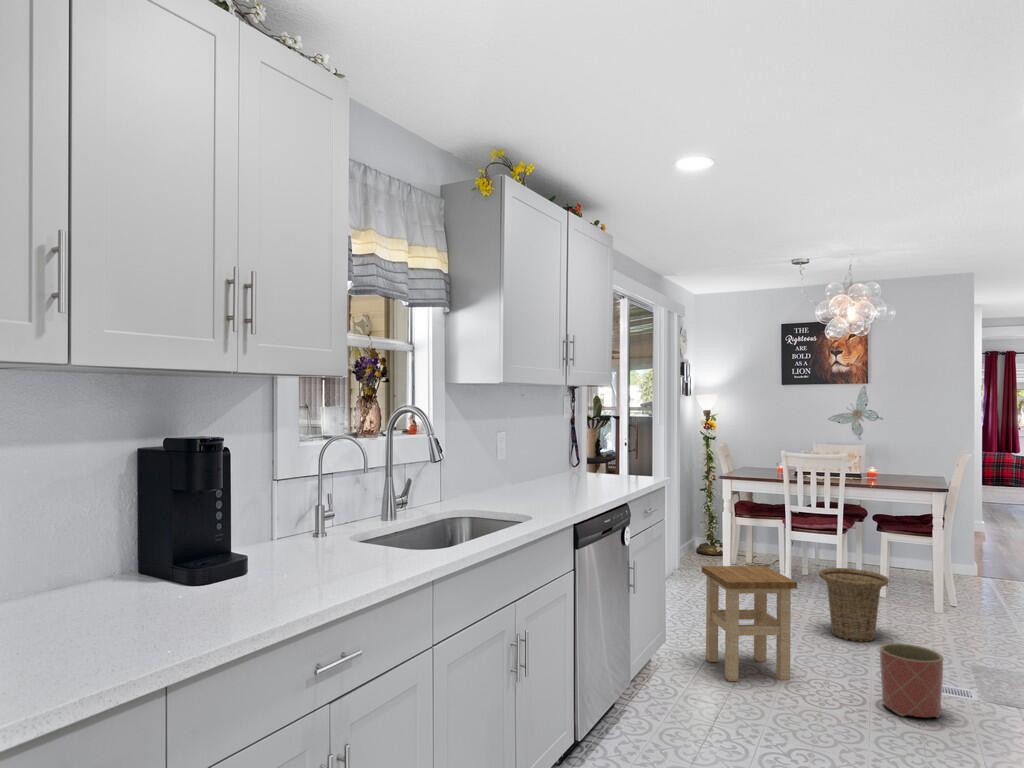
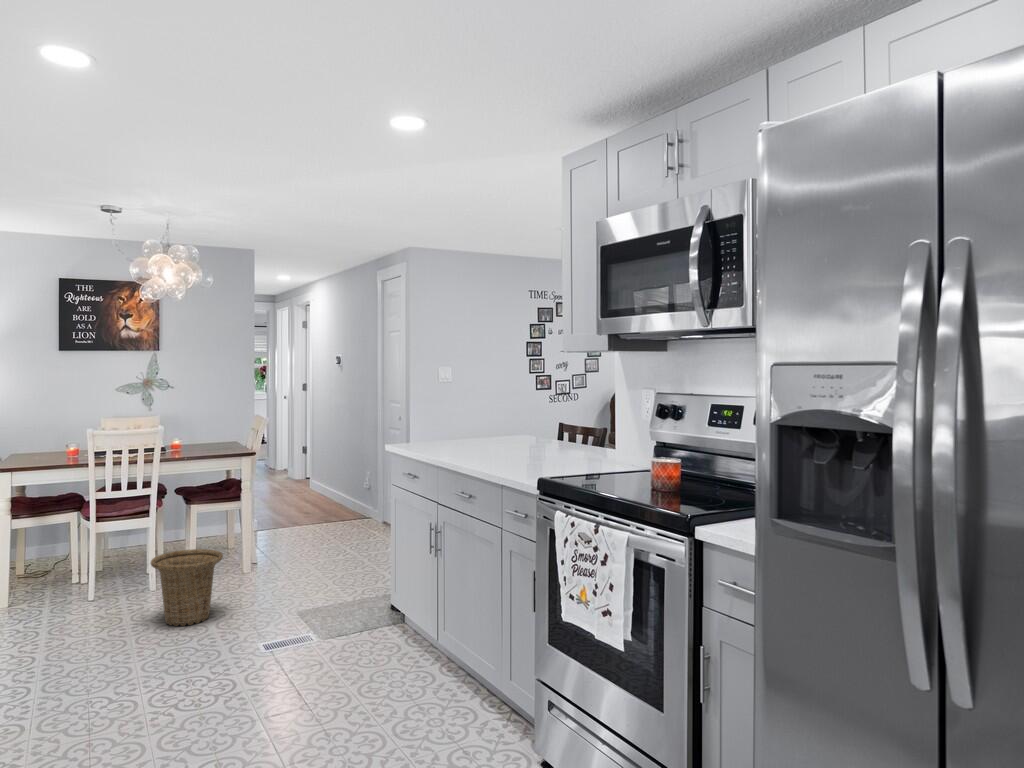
stool: present [702,566,797,681] -> none [27,573,158,724]
planter: present [880,643,943,718] -> none [249,613,304,686]

